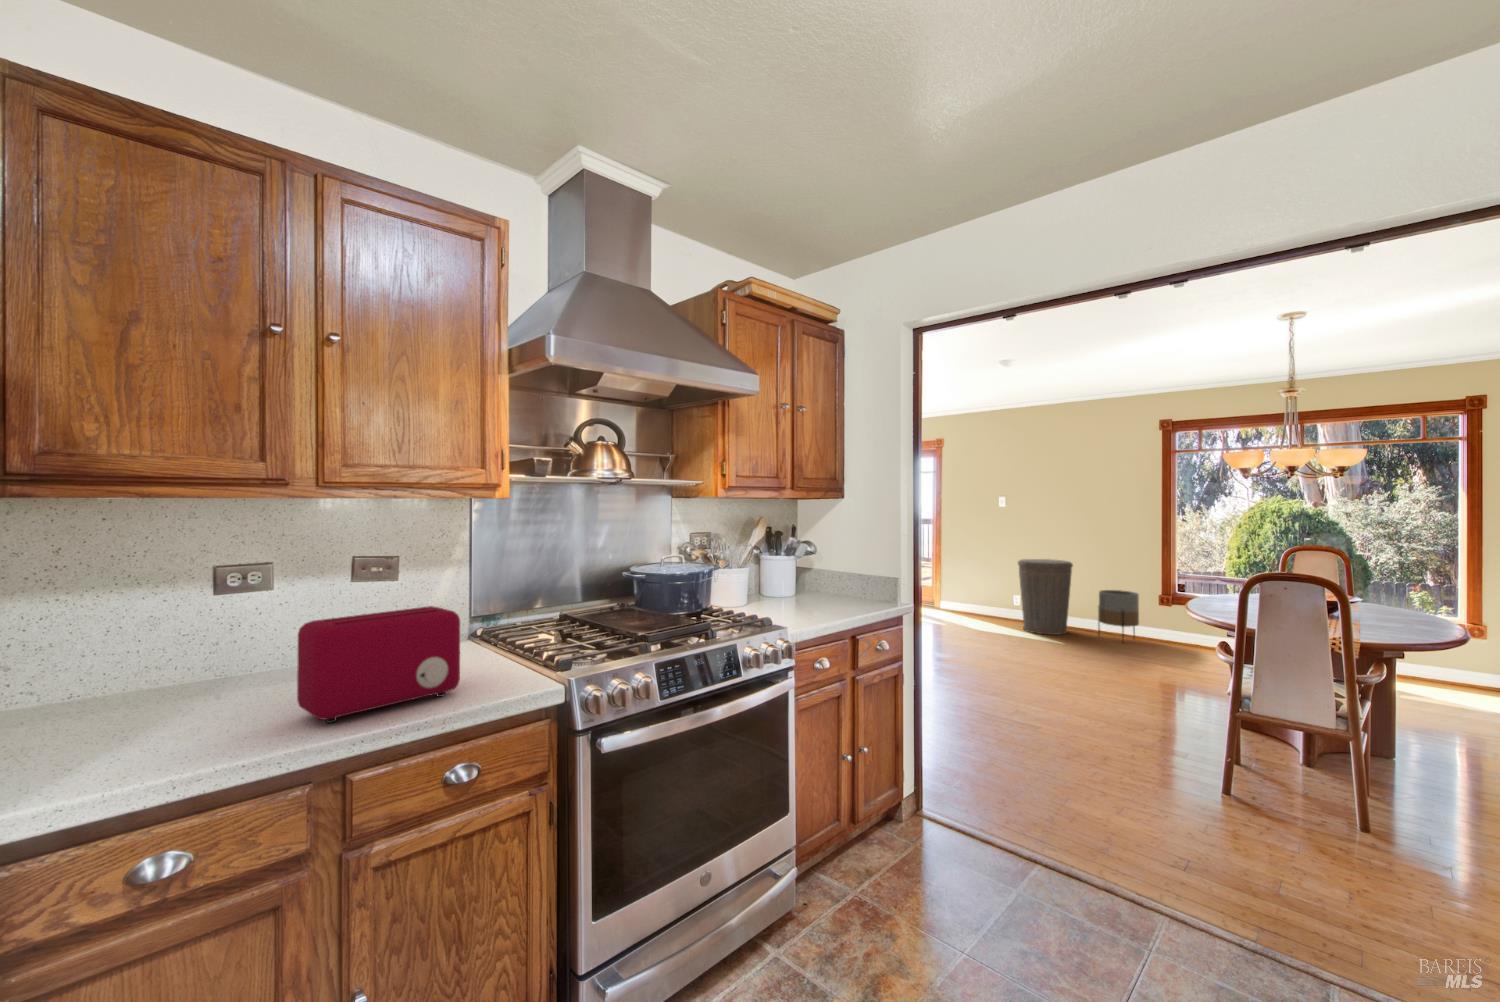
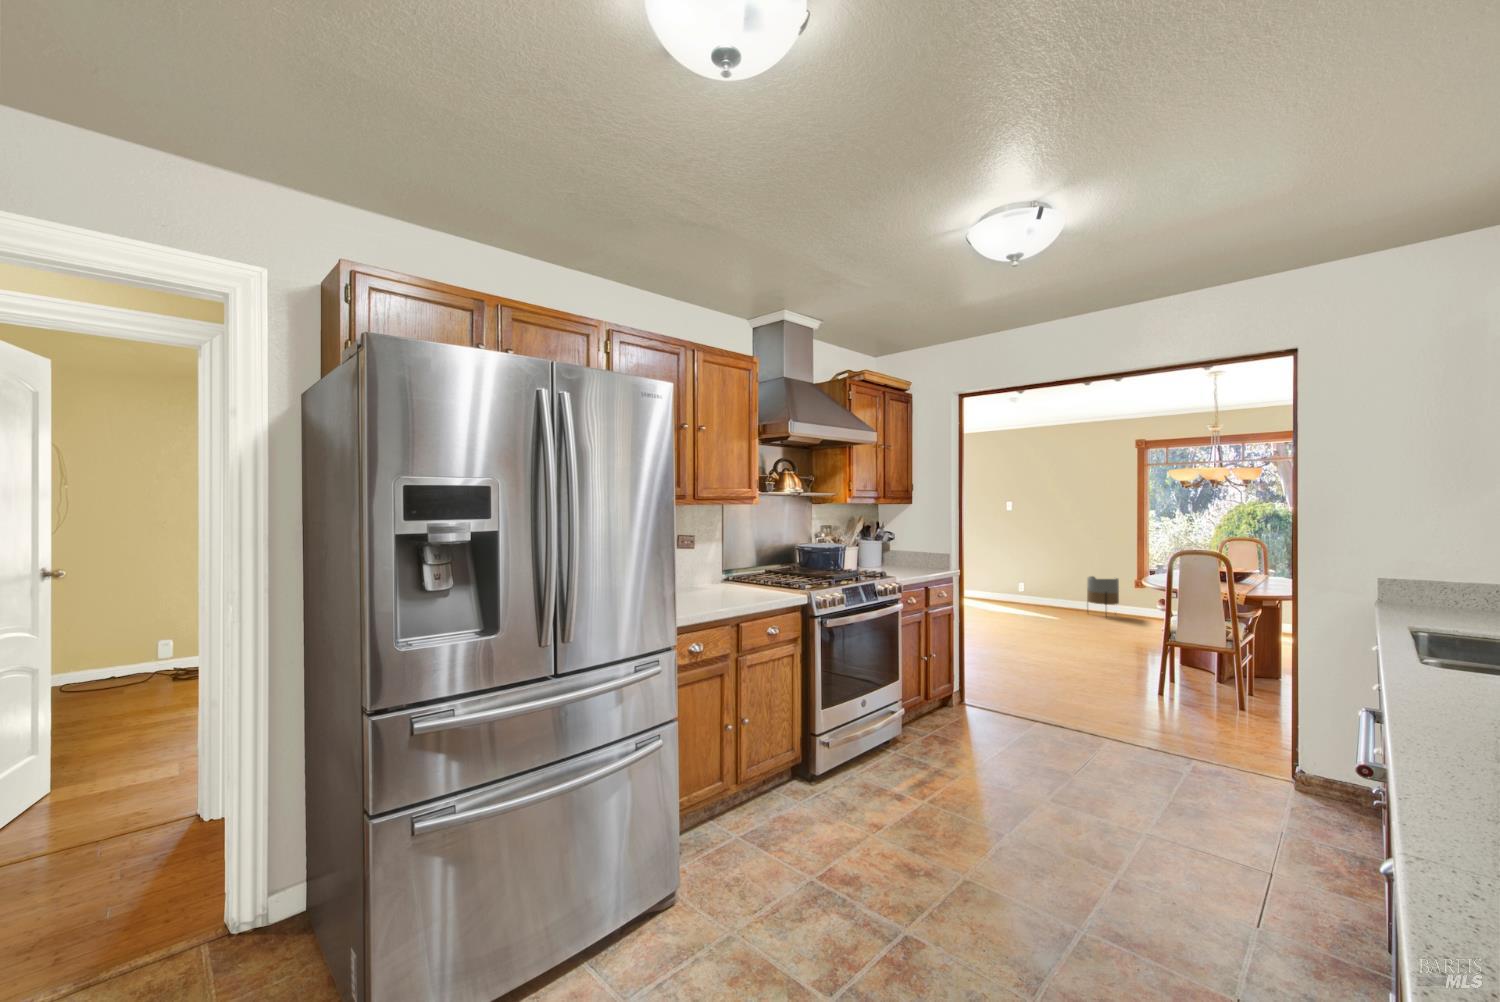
trash can: present [1018,559,1073,635] -> none [1022,552,1067,612]
toaster: present [297,606,460,723] -> none [708,557,765,603]

